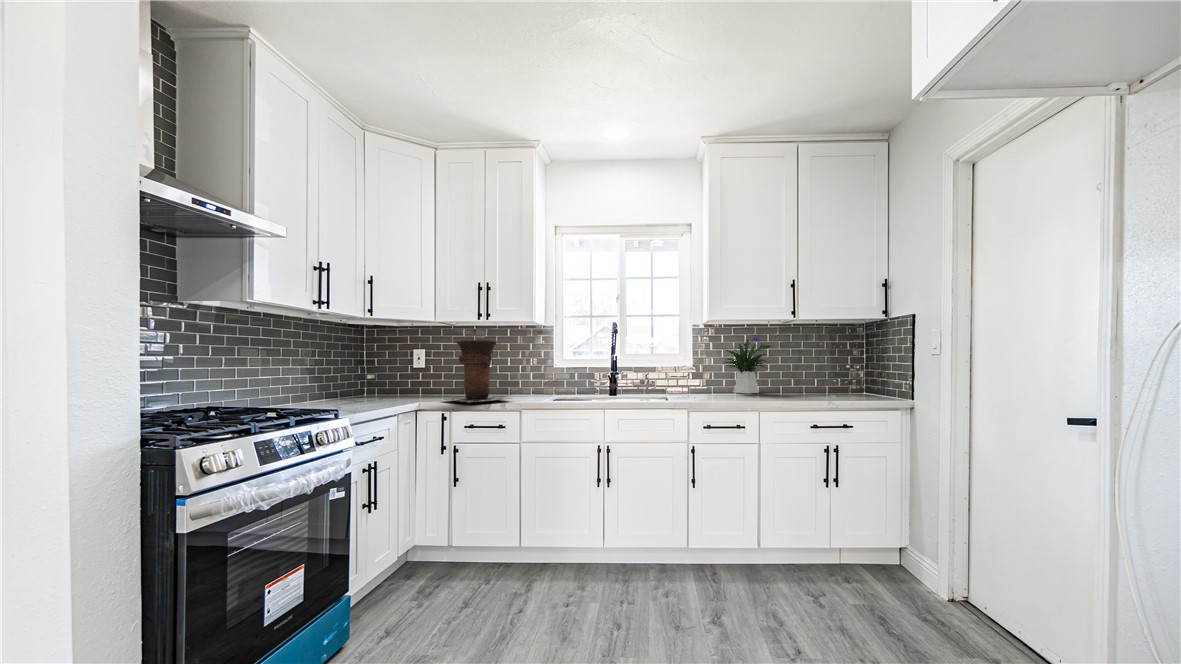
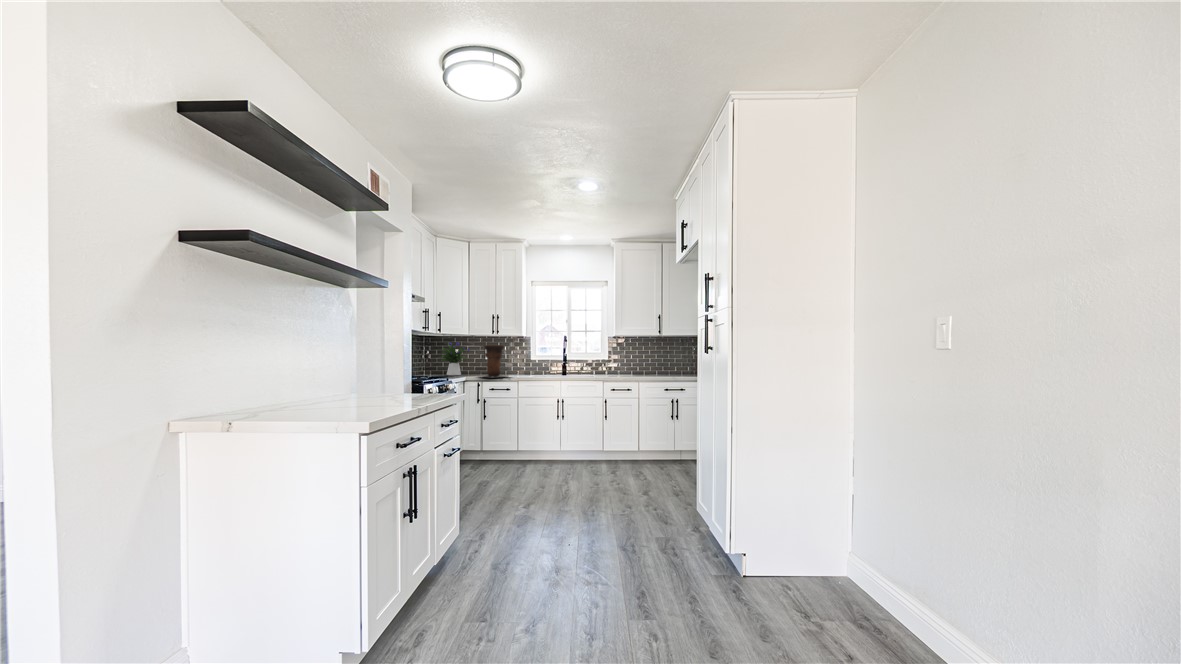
flower arrangement: present [724,335,771,394] -> present [441,342,469,375]

